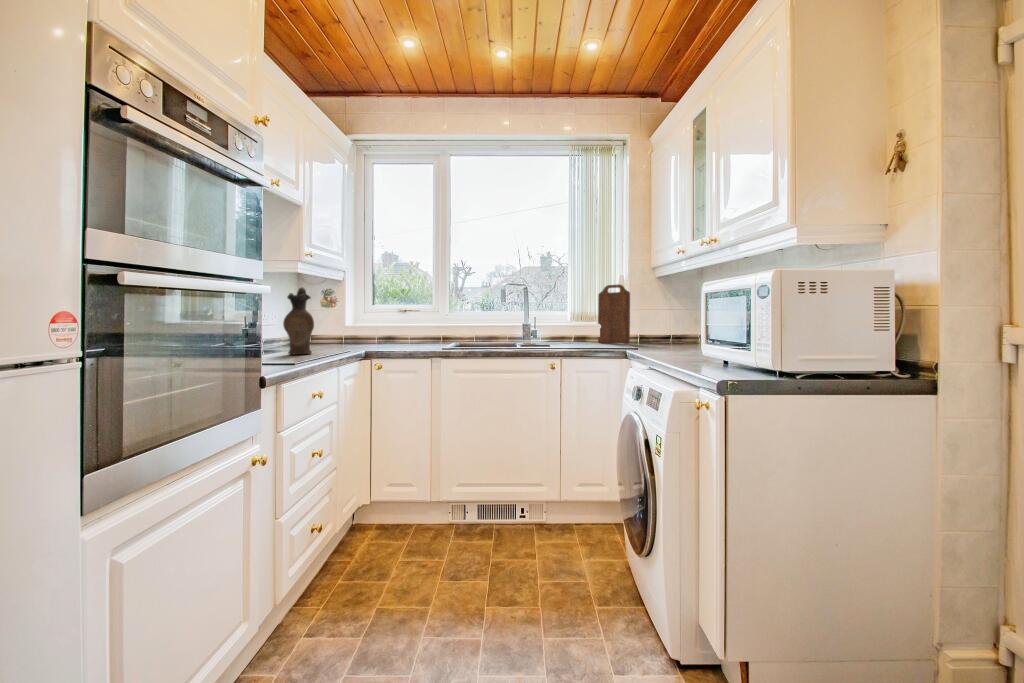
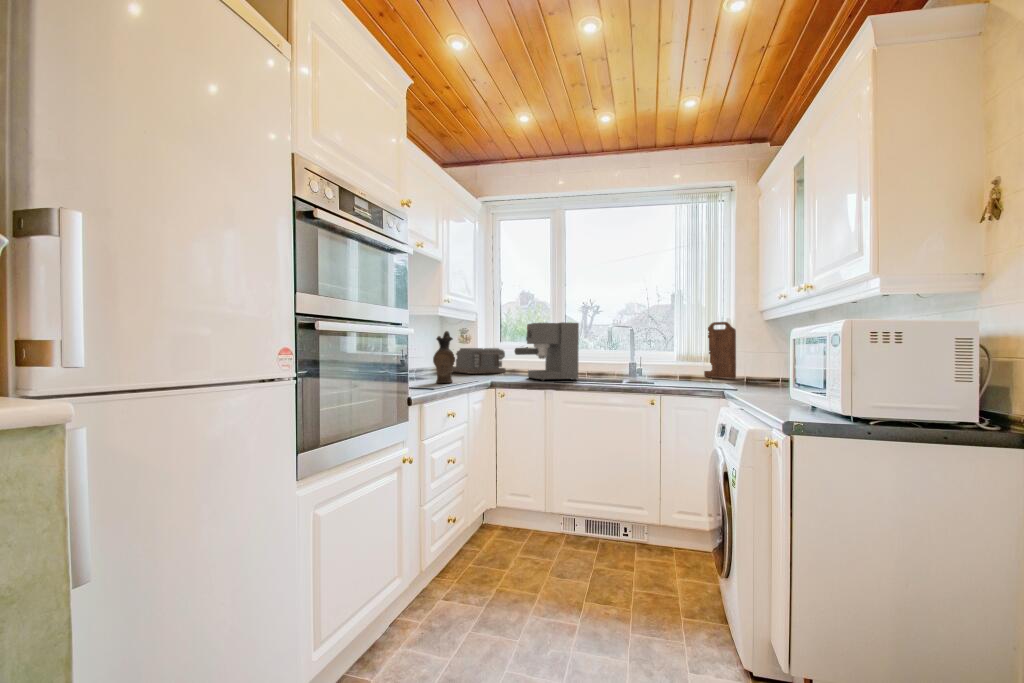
coffee maker: none [393,280,469,349] -> present [514,322,579,380]
toaster: none [307,313,380,344] -> present [452,348,506,374]

